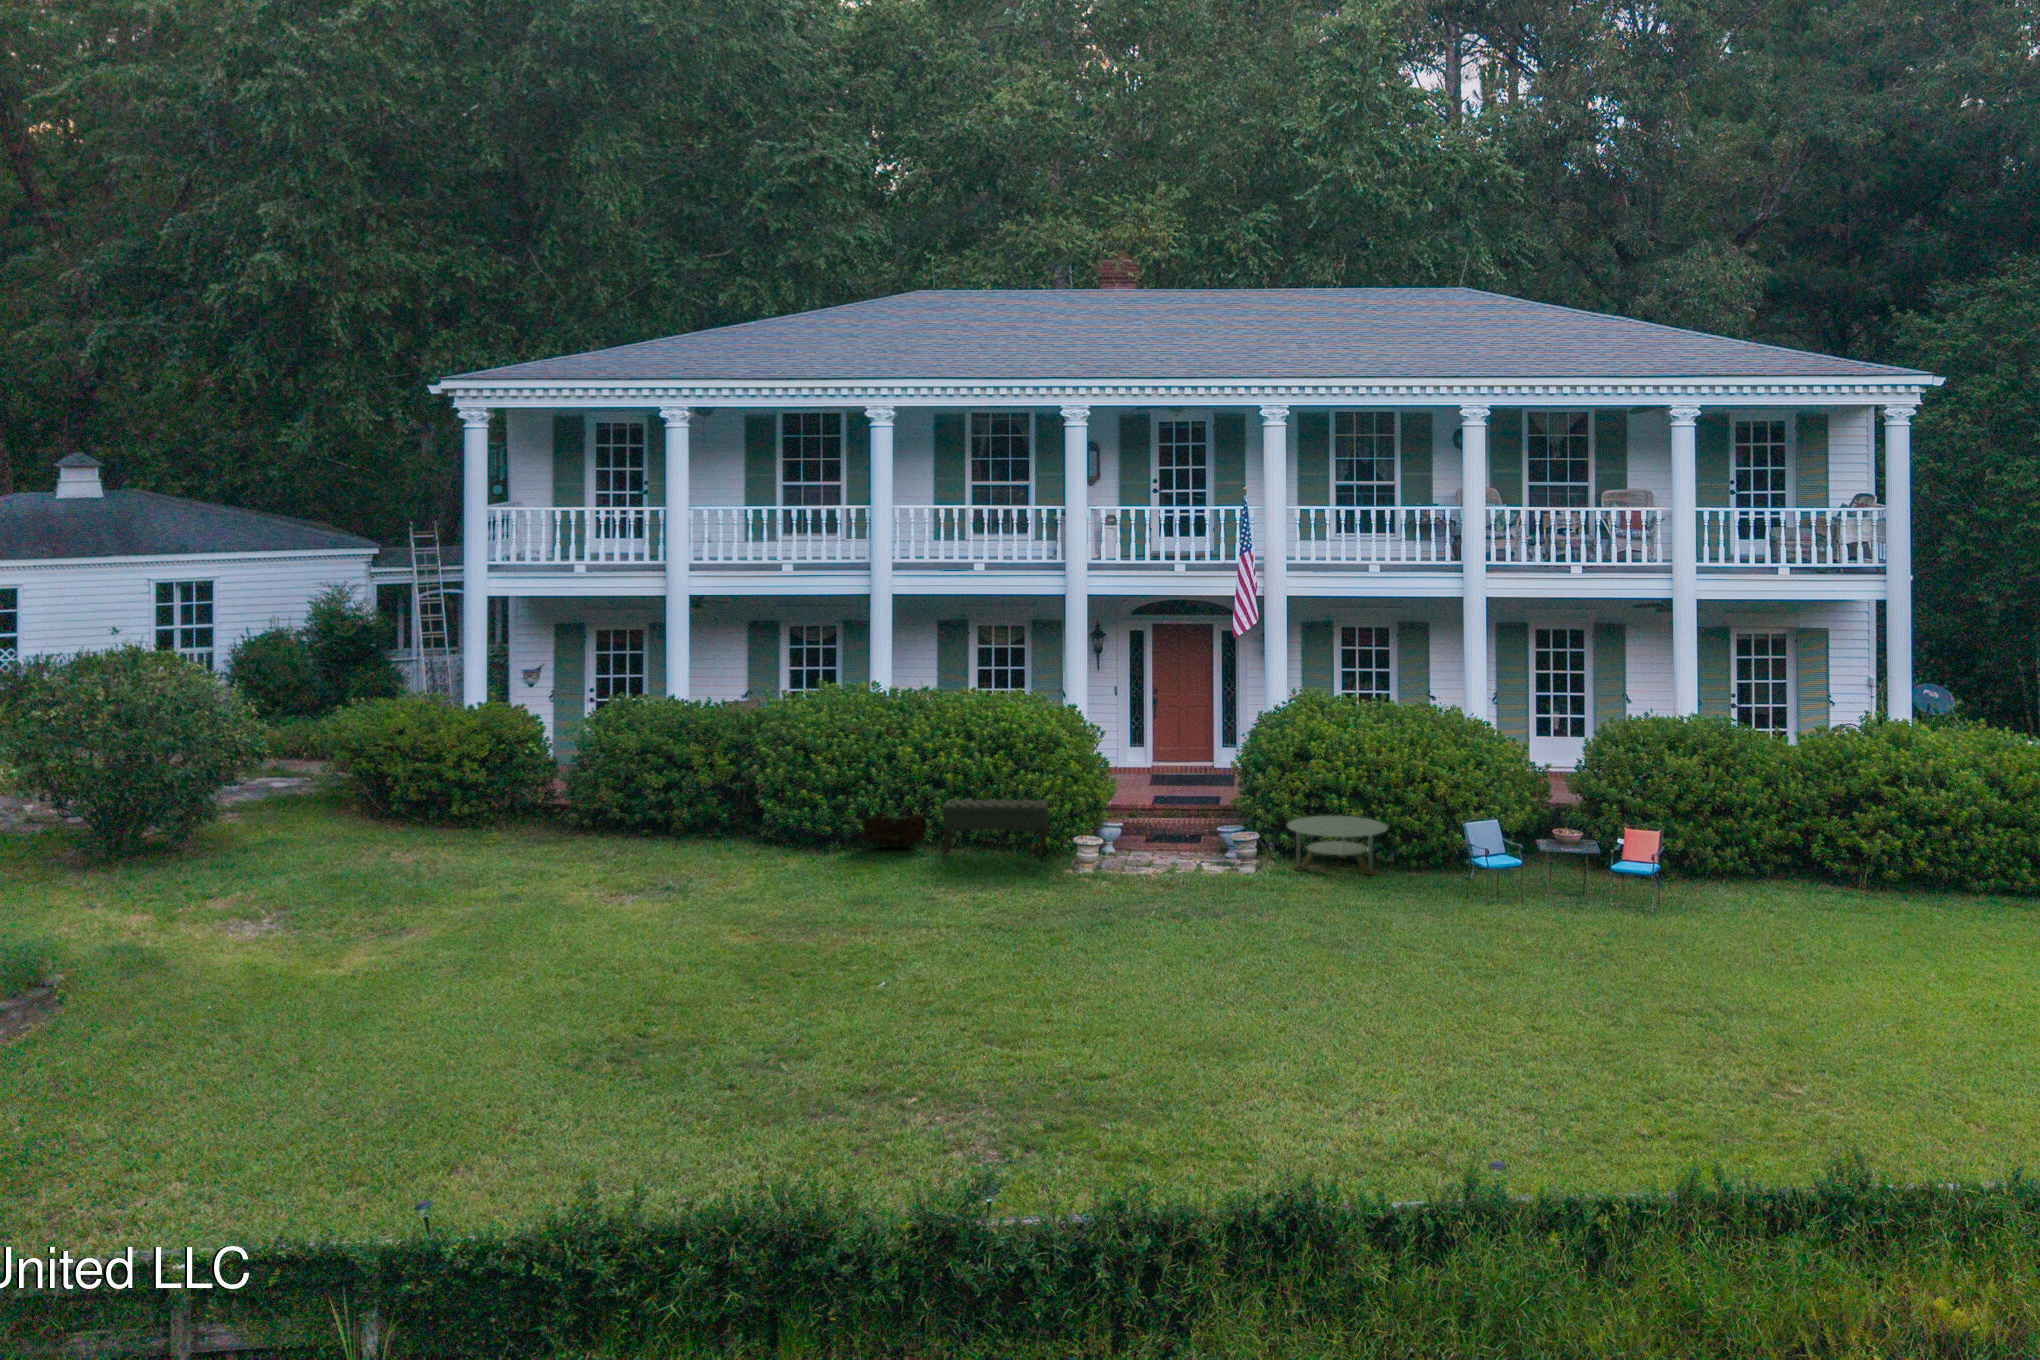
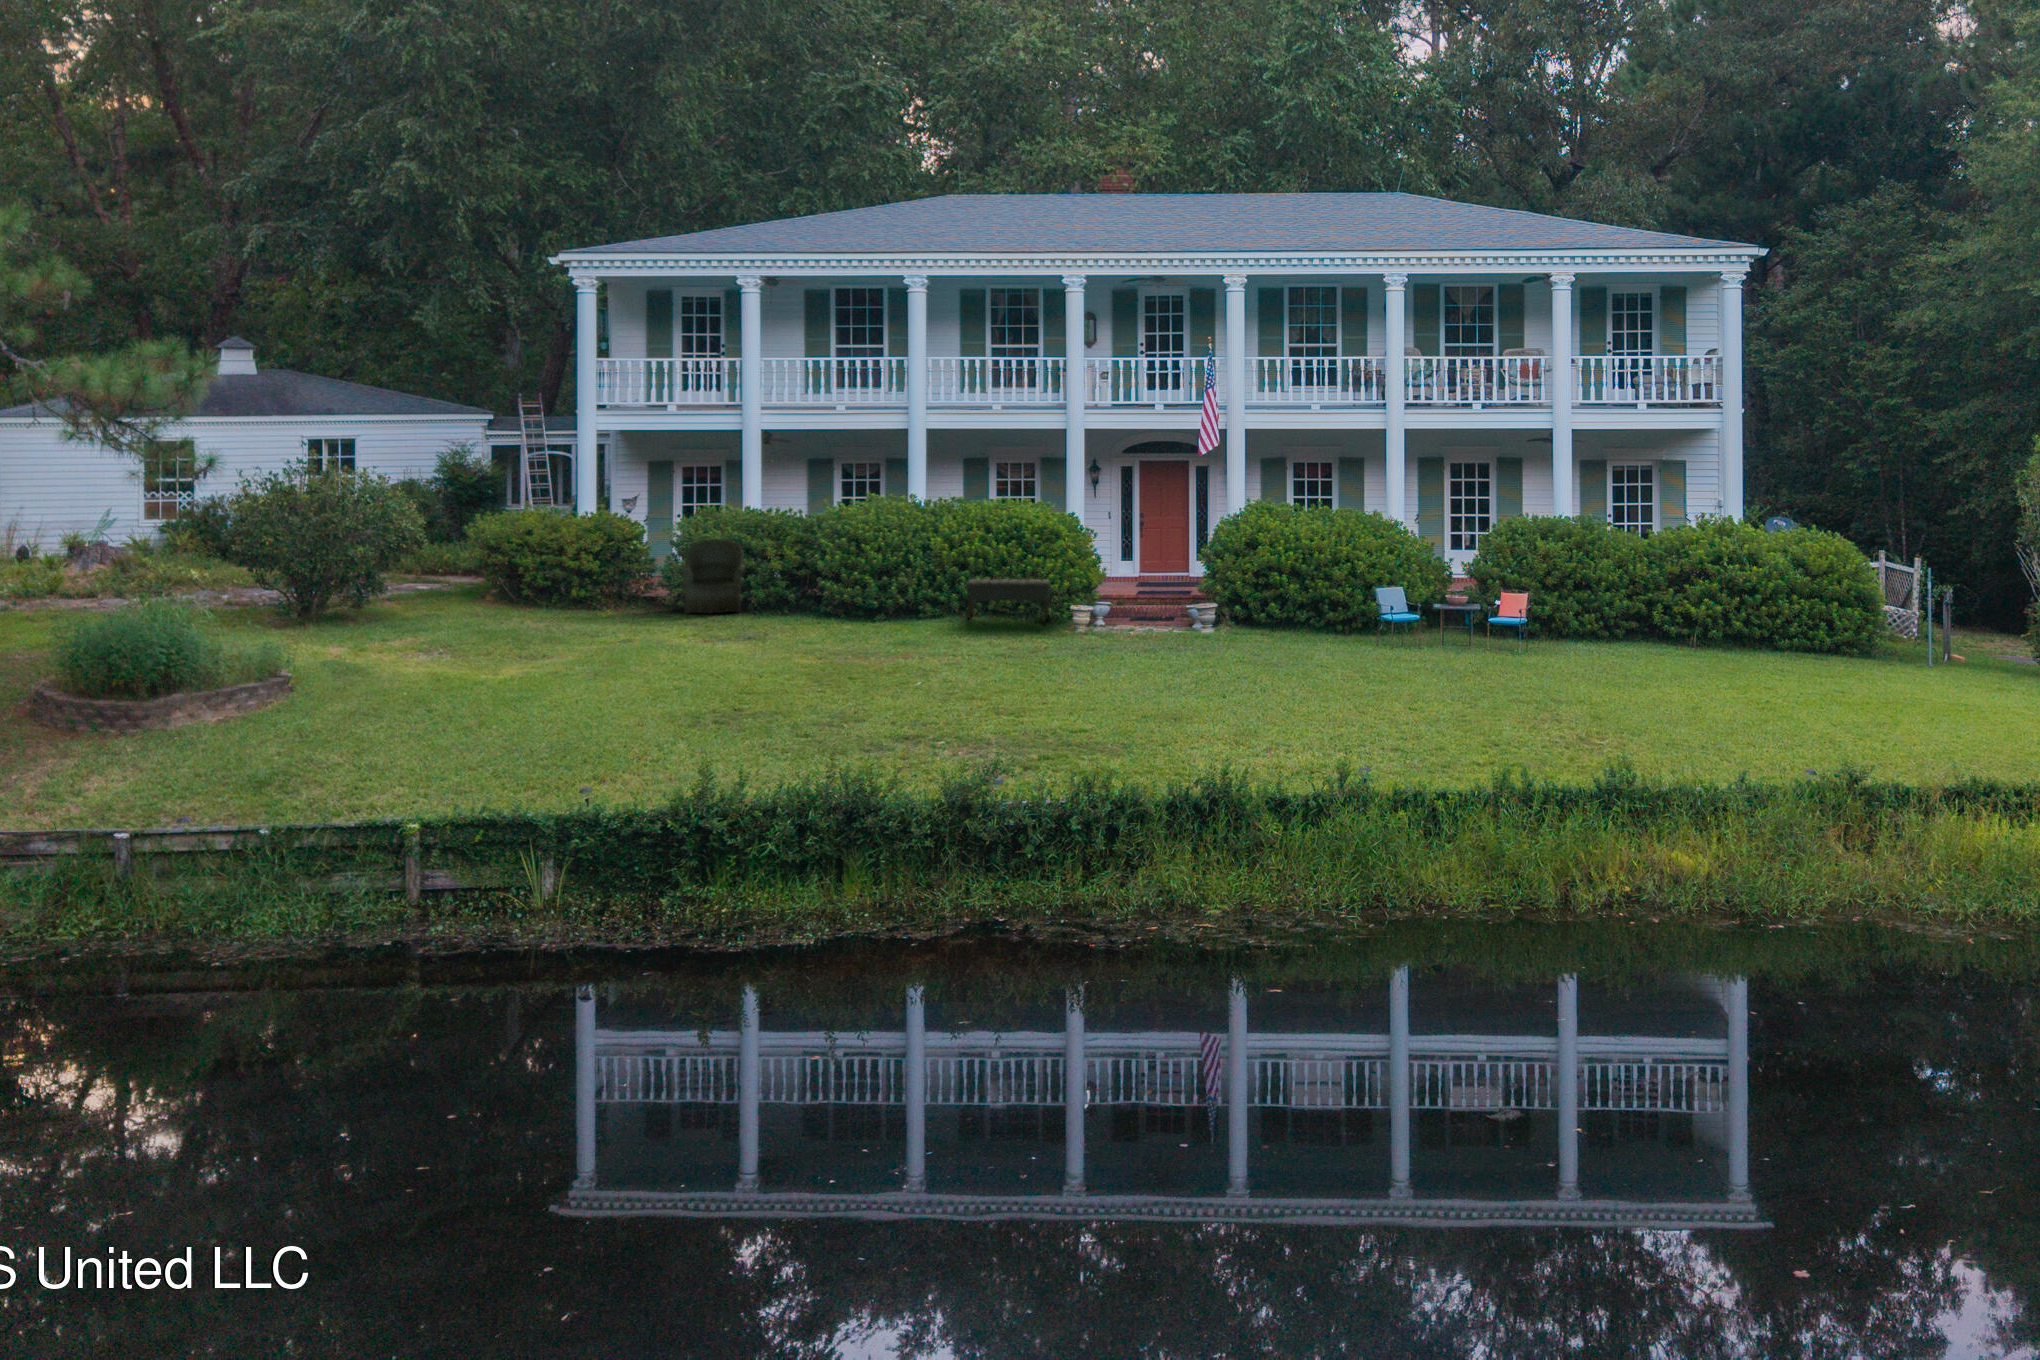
armchair: none [587,743,667,843] -> present [682,539,745,613]
basket: present [863,814,927,848] -> none [903,590,954,616]
round table: present [1287,816,1388,875] -> none [1239,589,1319,630]

